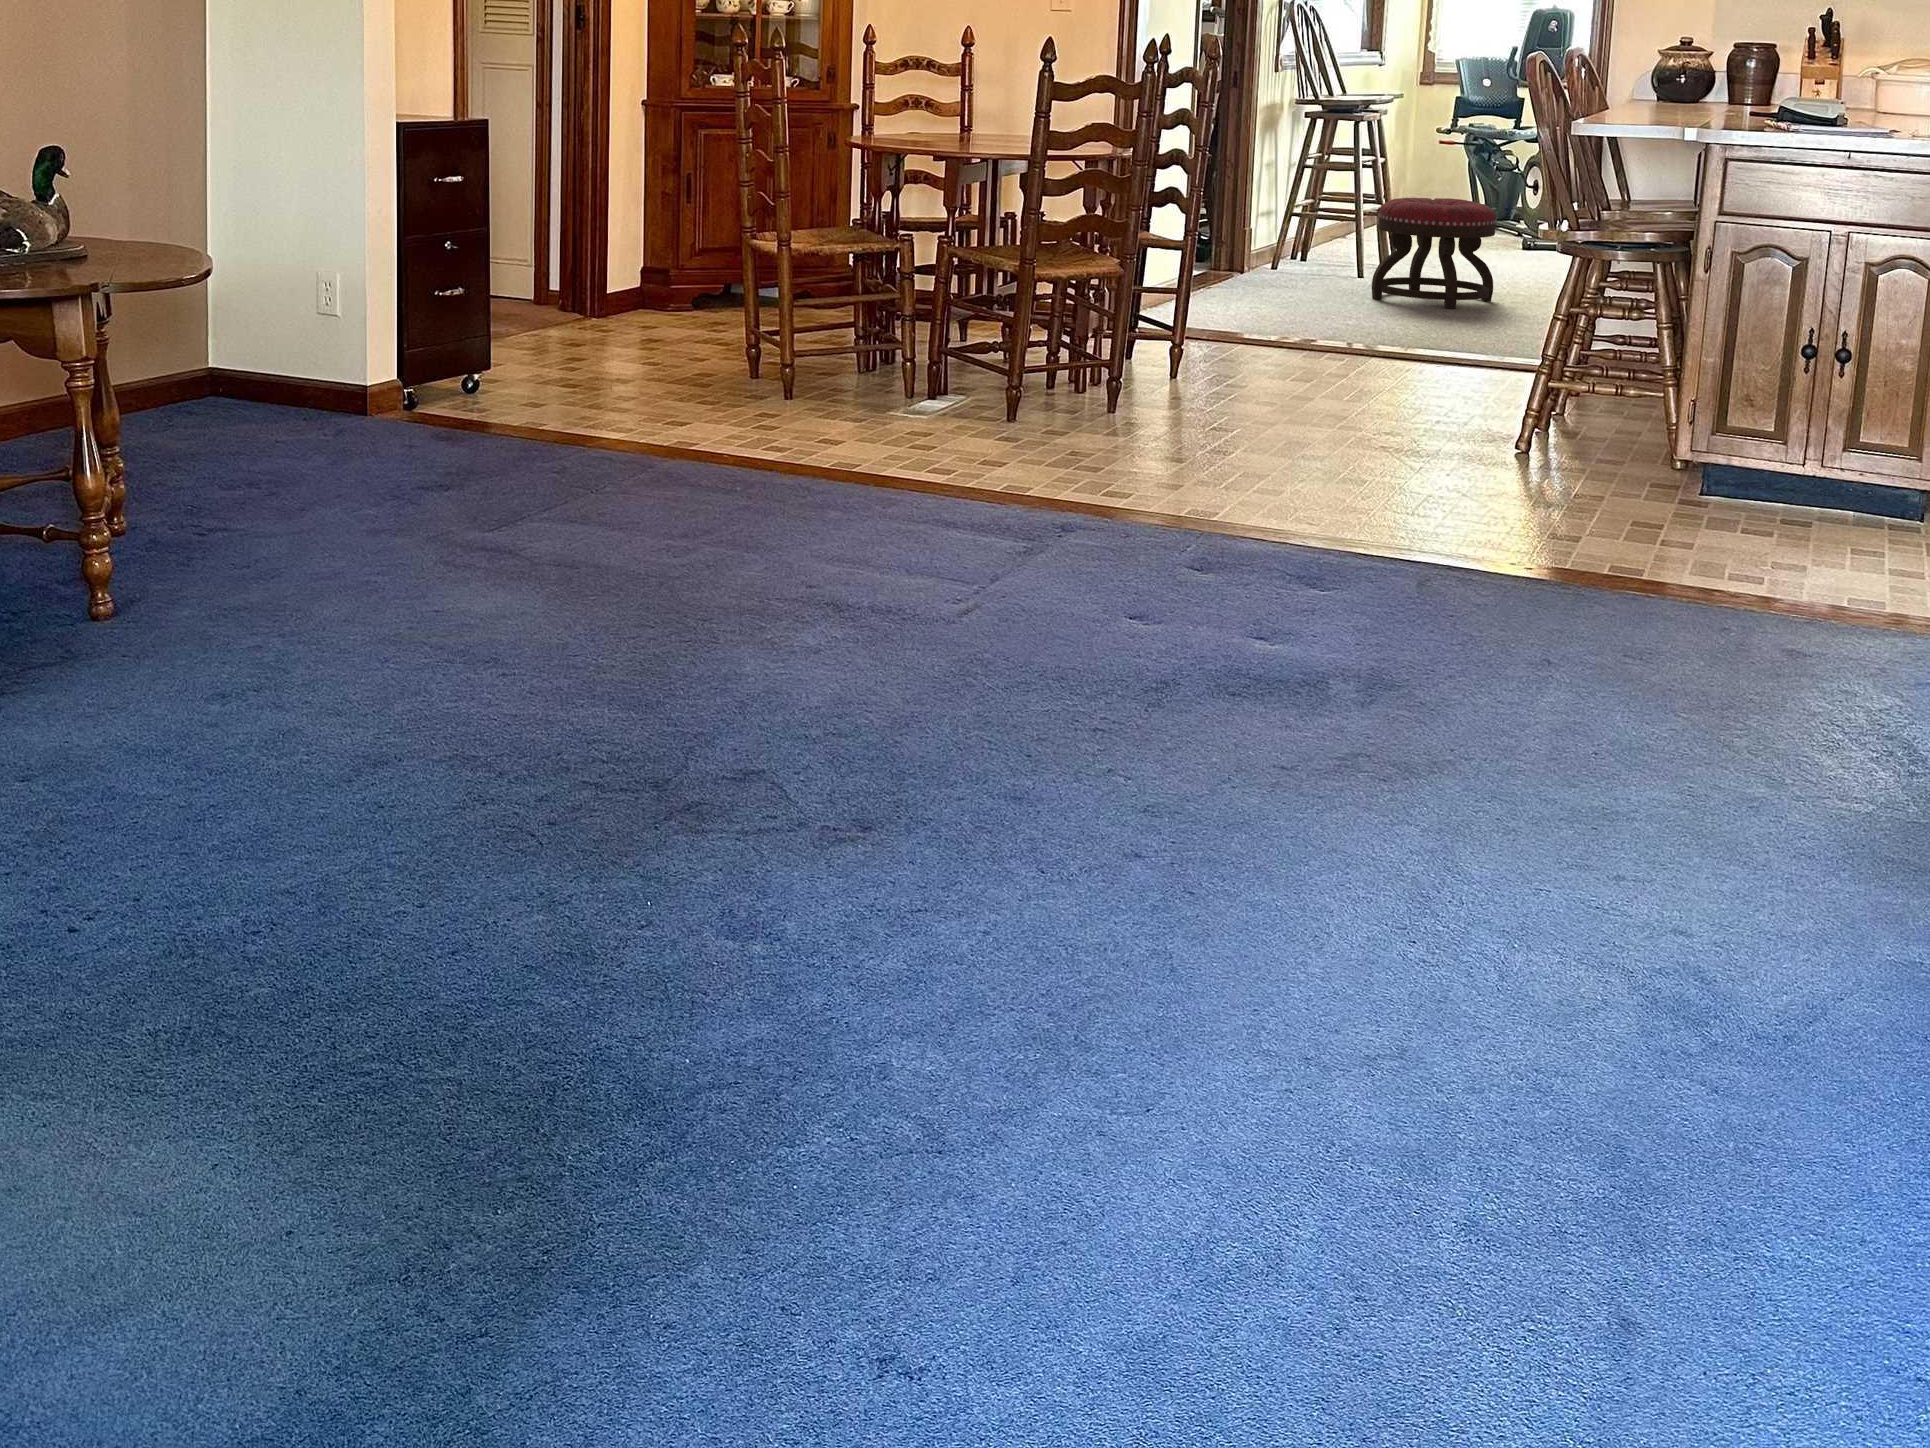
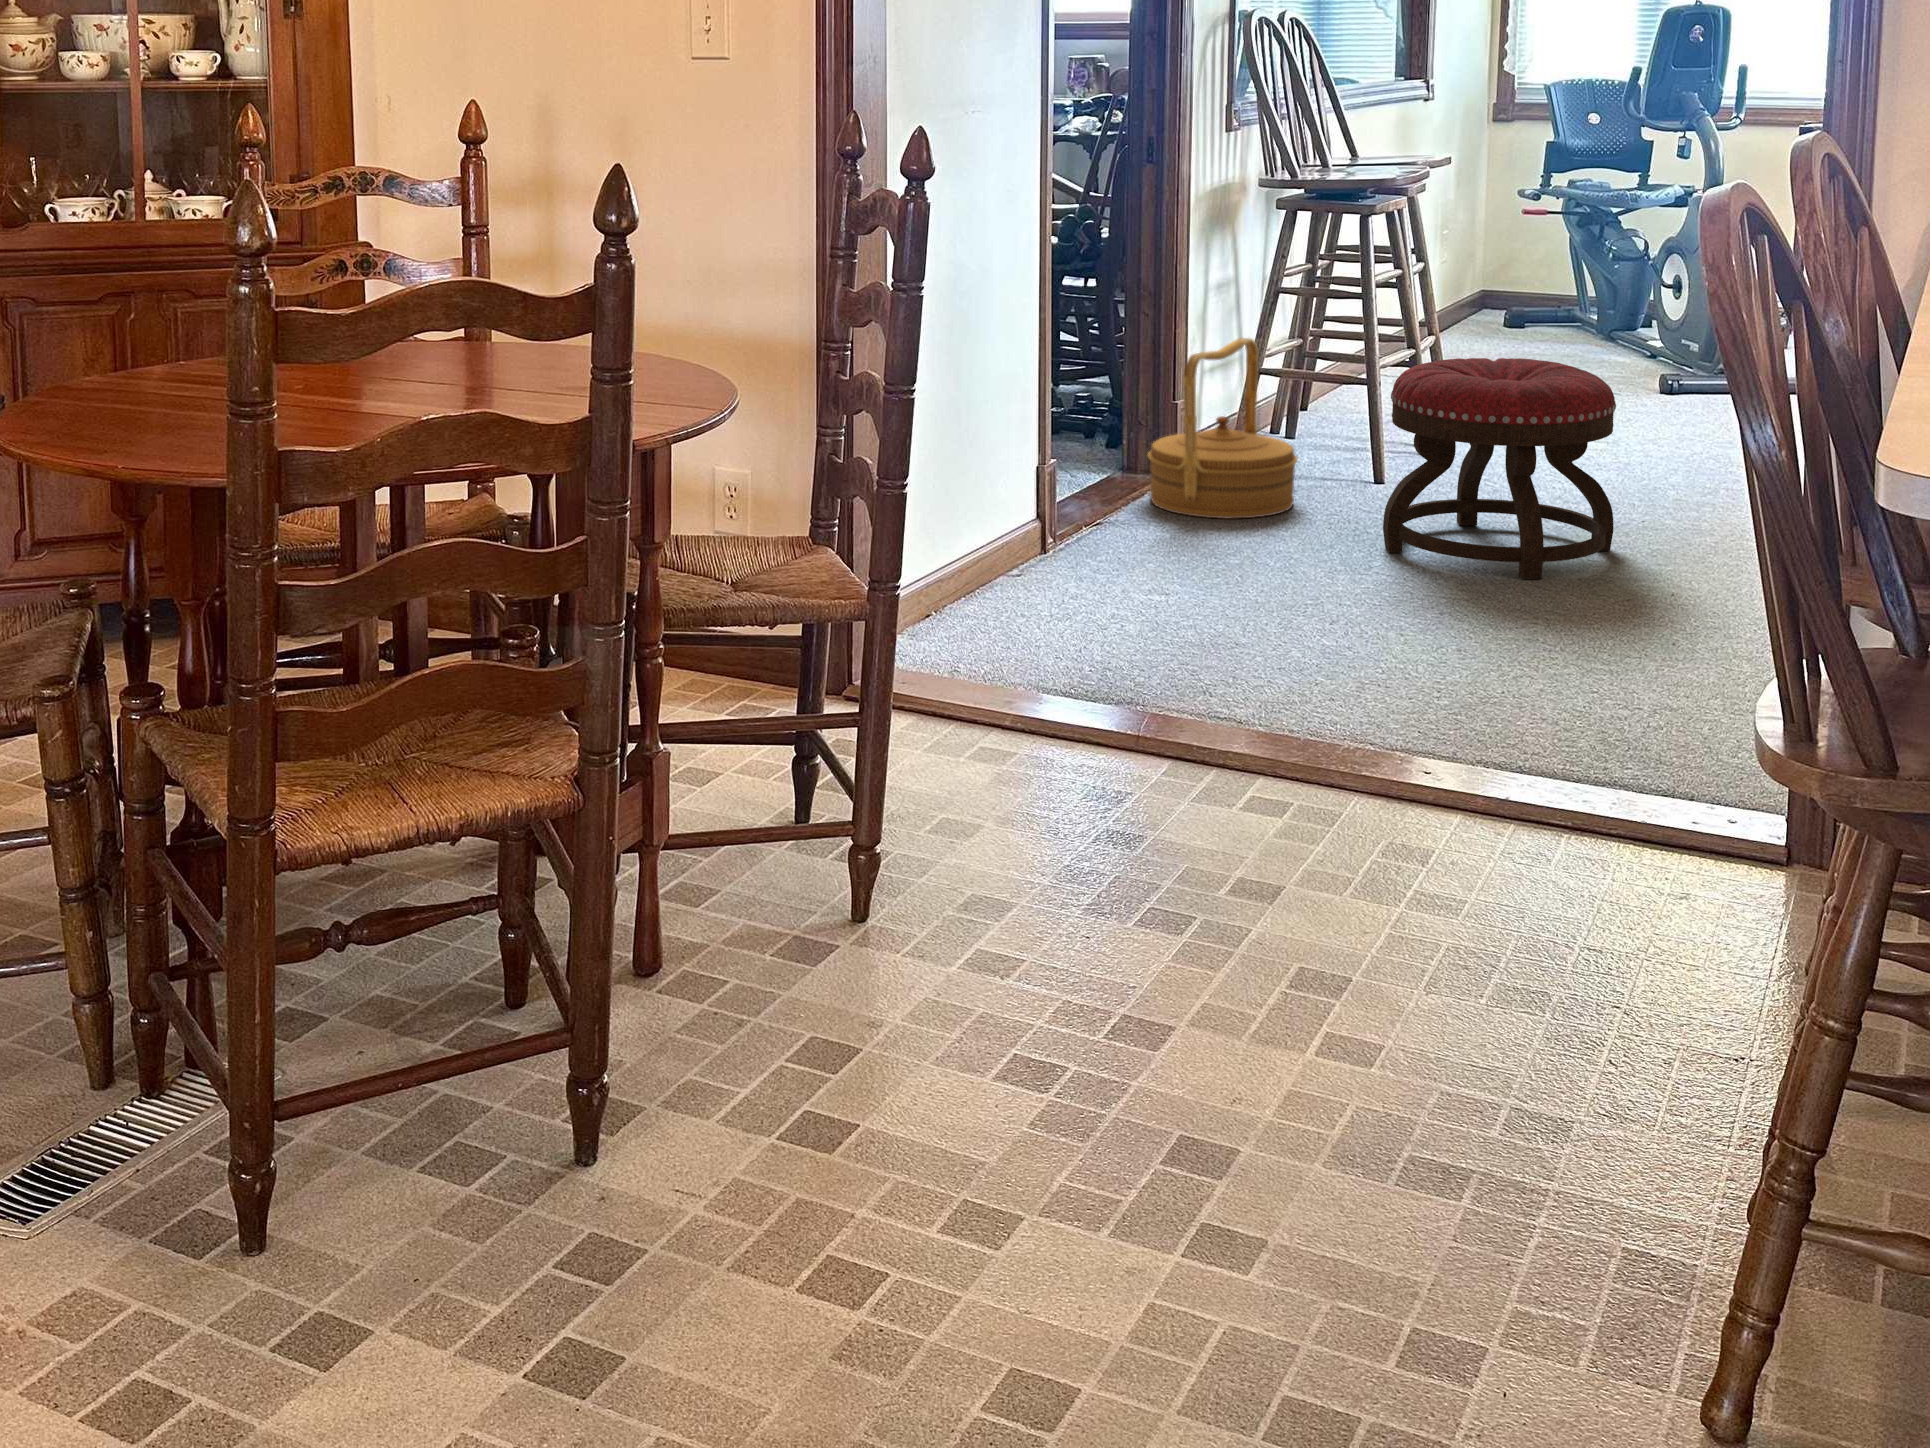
woven basket: none [1236,190,1321,287] -> present [1148,338,1298,519]

